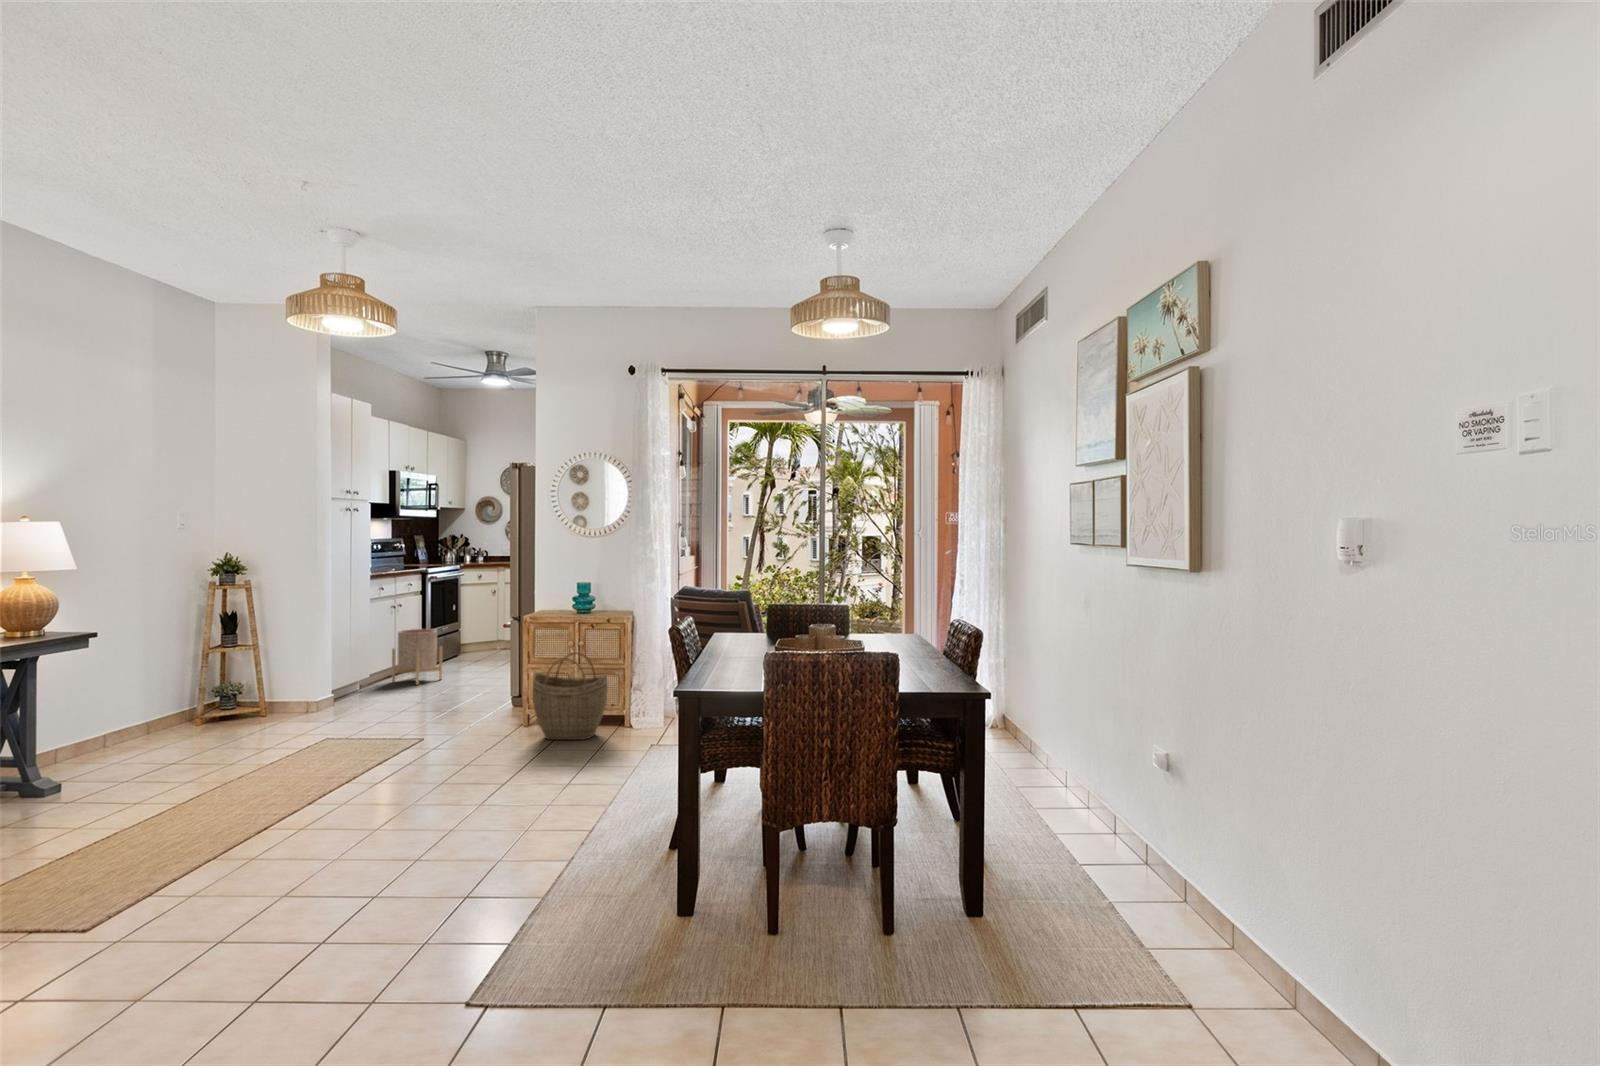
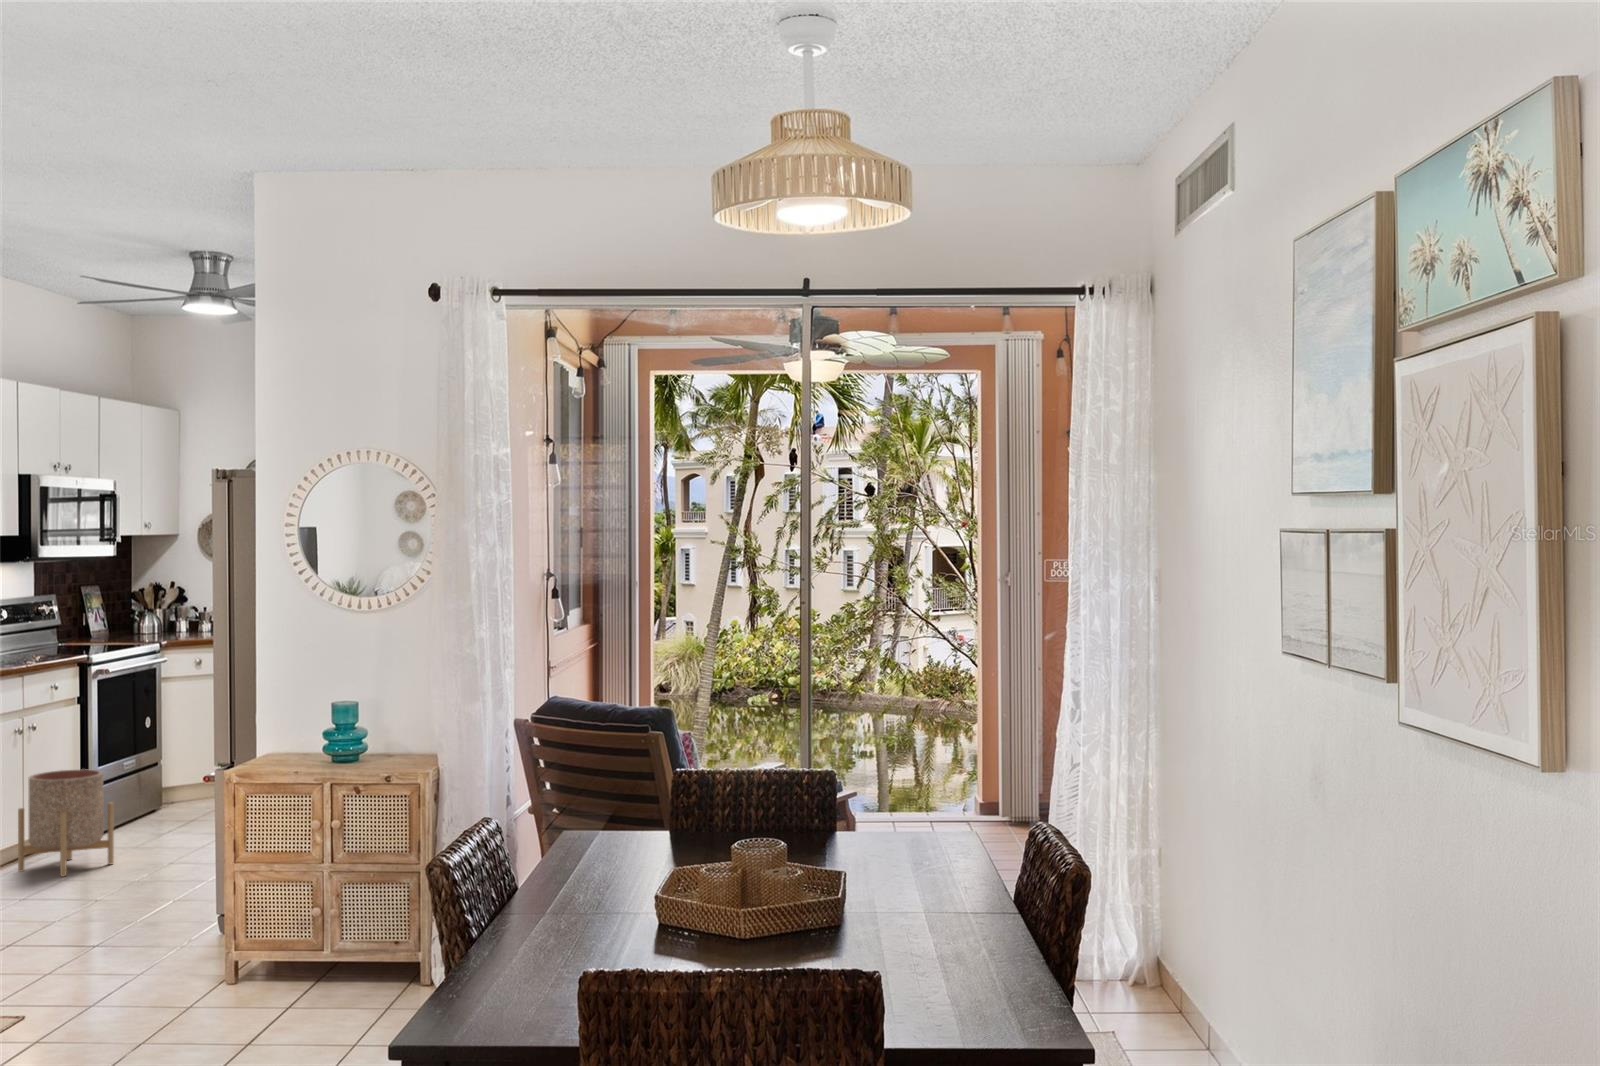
woven basket: present [533,652,608,740] -> none [233,841,381,1018]

